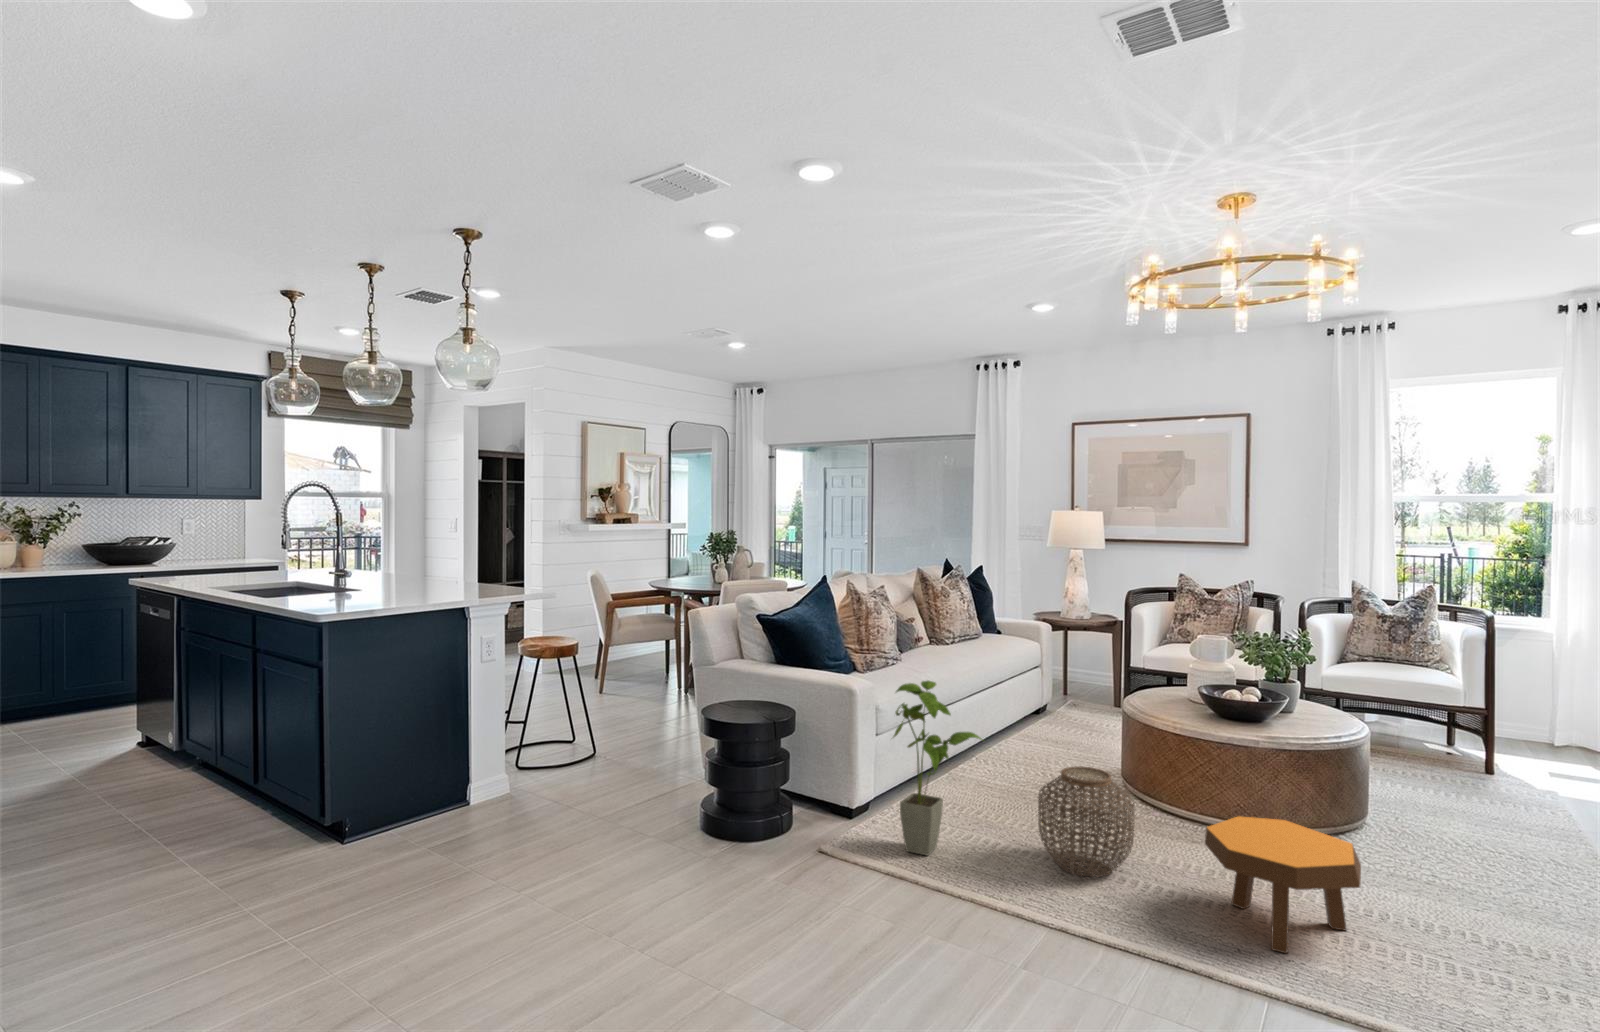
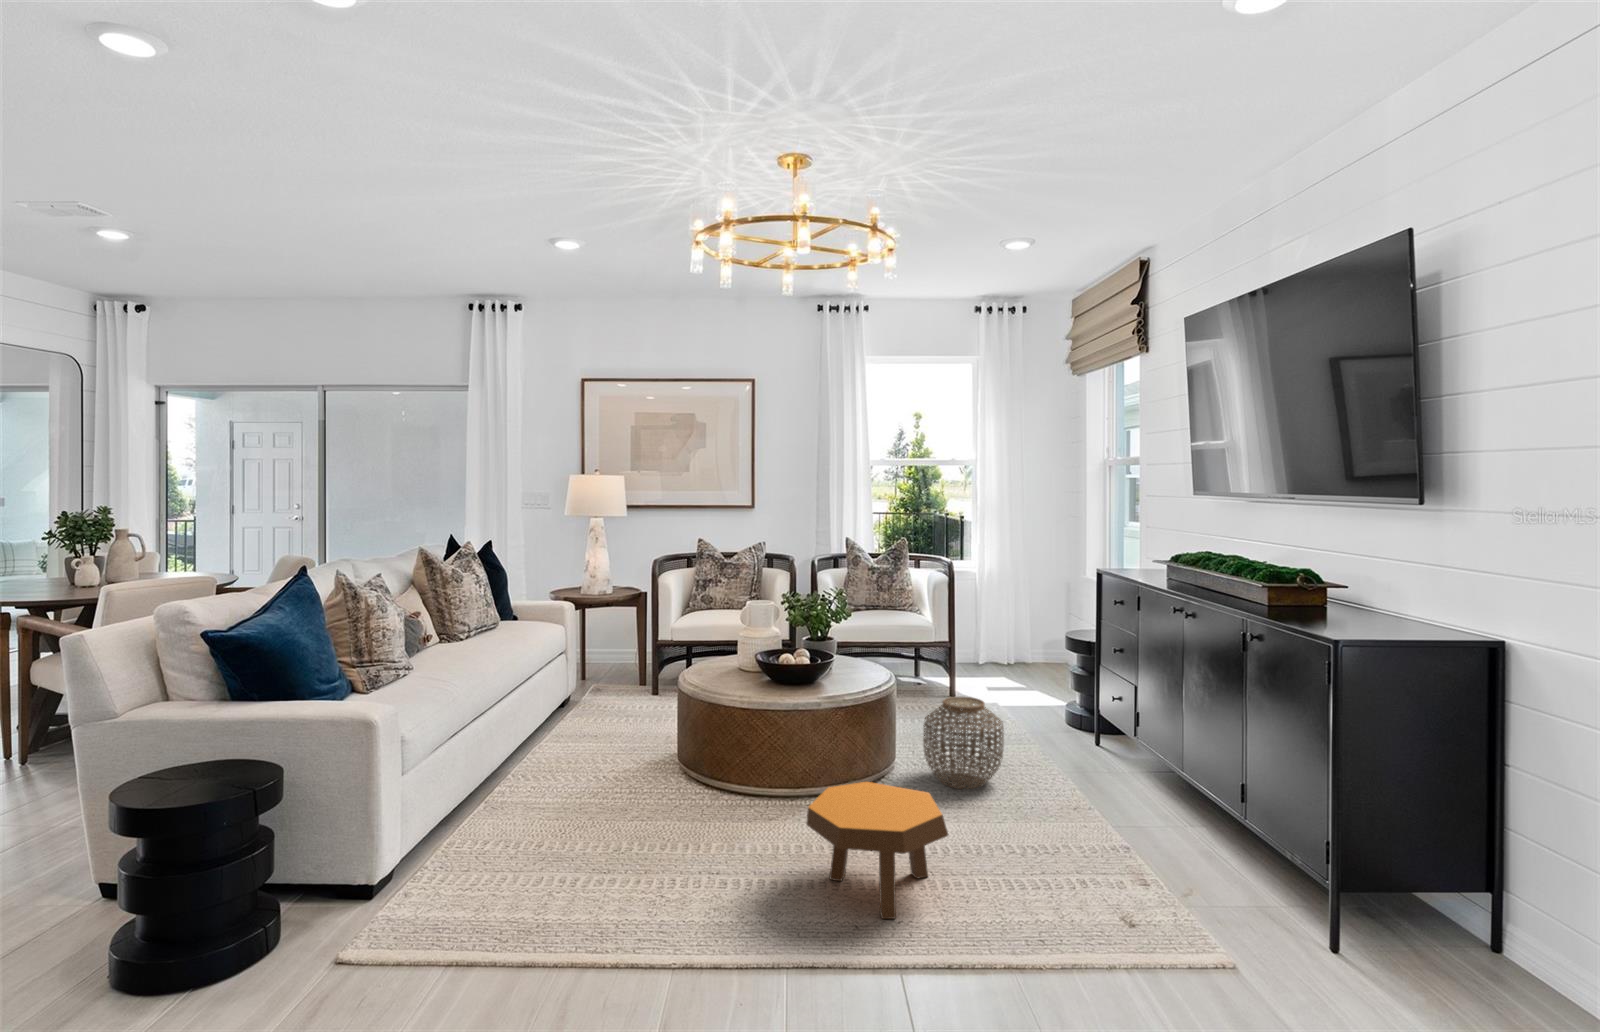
house plant: present [893,681,982,855] -> none [438,696,563,920]
woven basket: present [1038,766,1134,877] -> present [923,697,1004,789]

